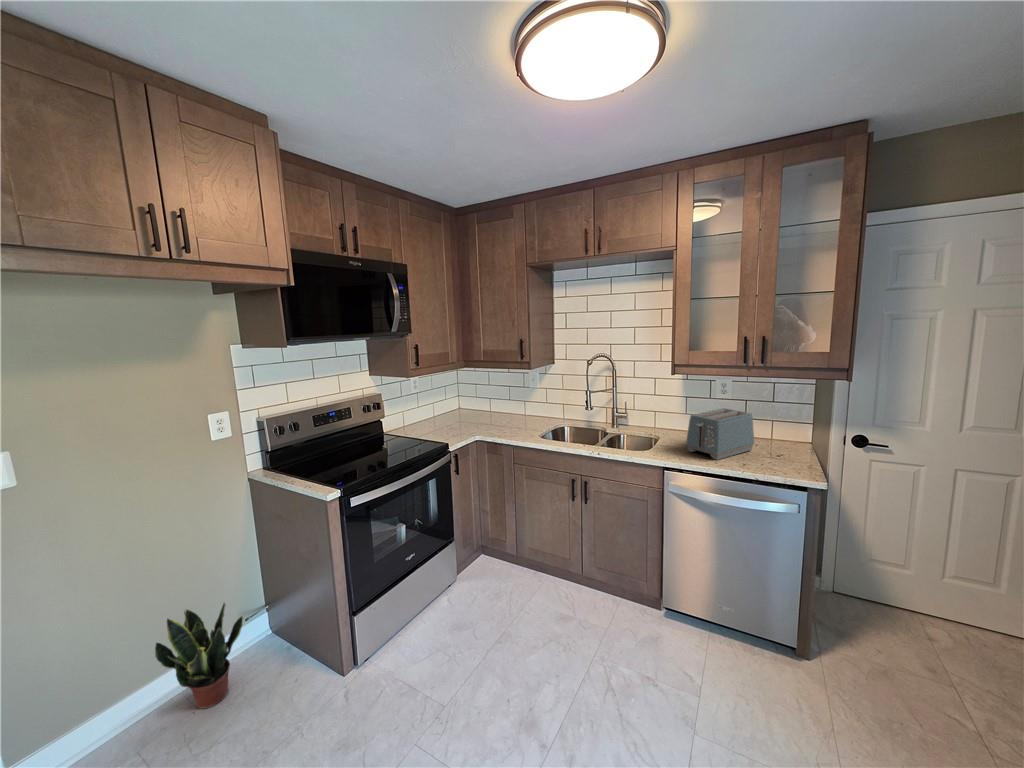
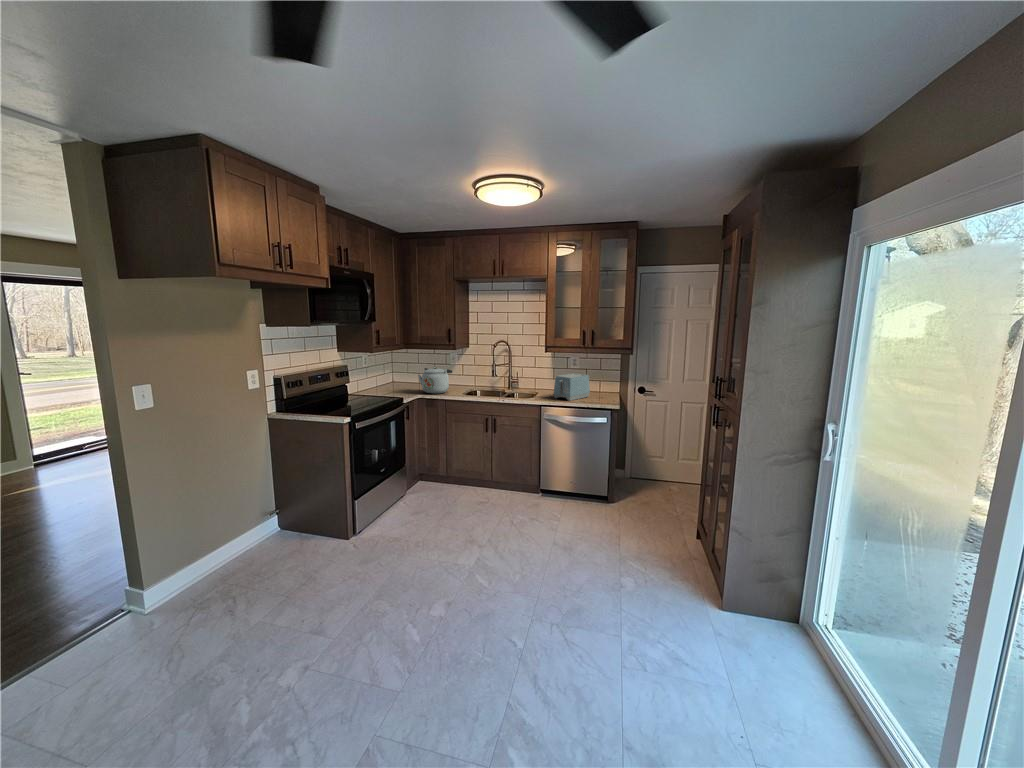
kettle: none [480,394,528,433] -> present [418,367,452,394]
potted plant: present [155,602,243,709] -> none [226,500,276,564]

